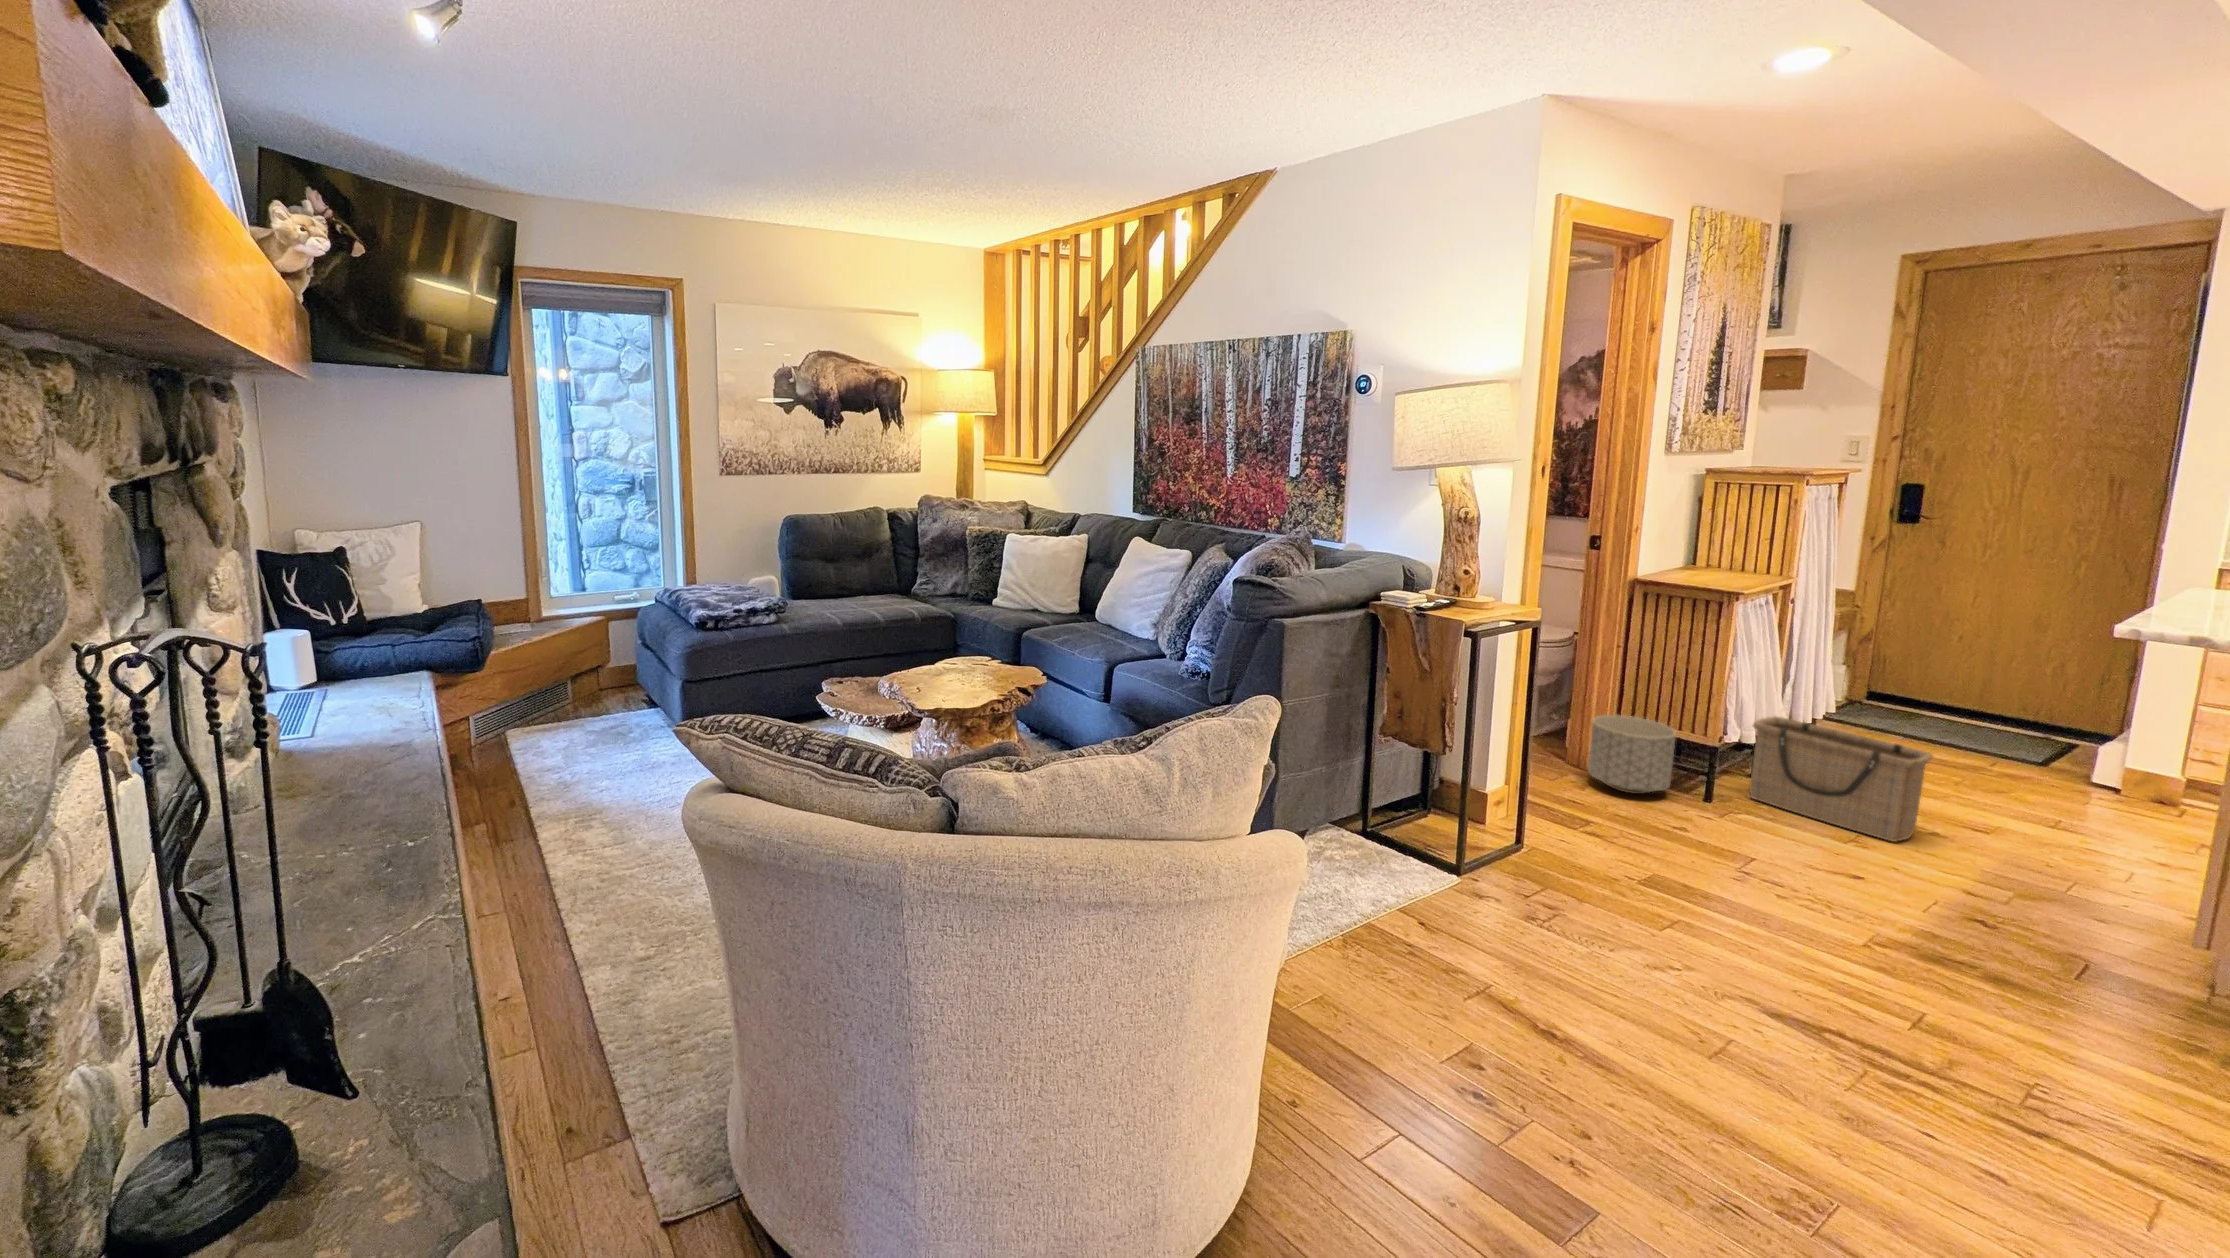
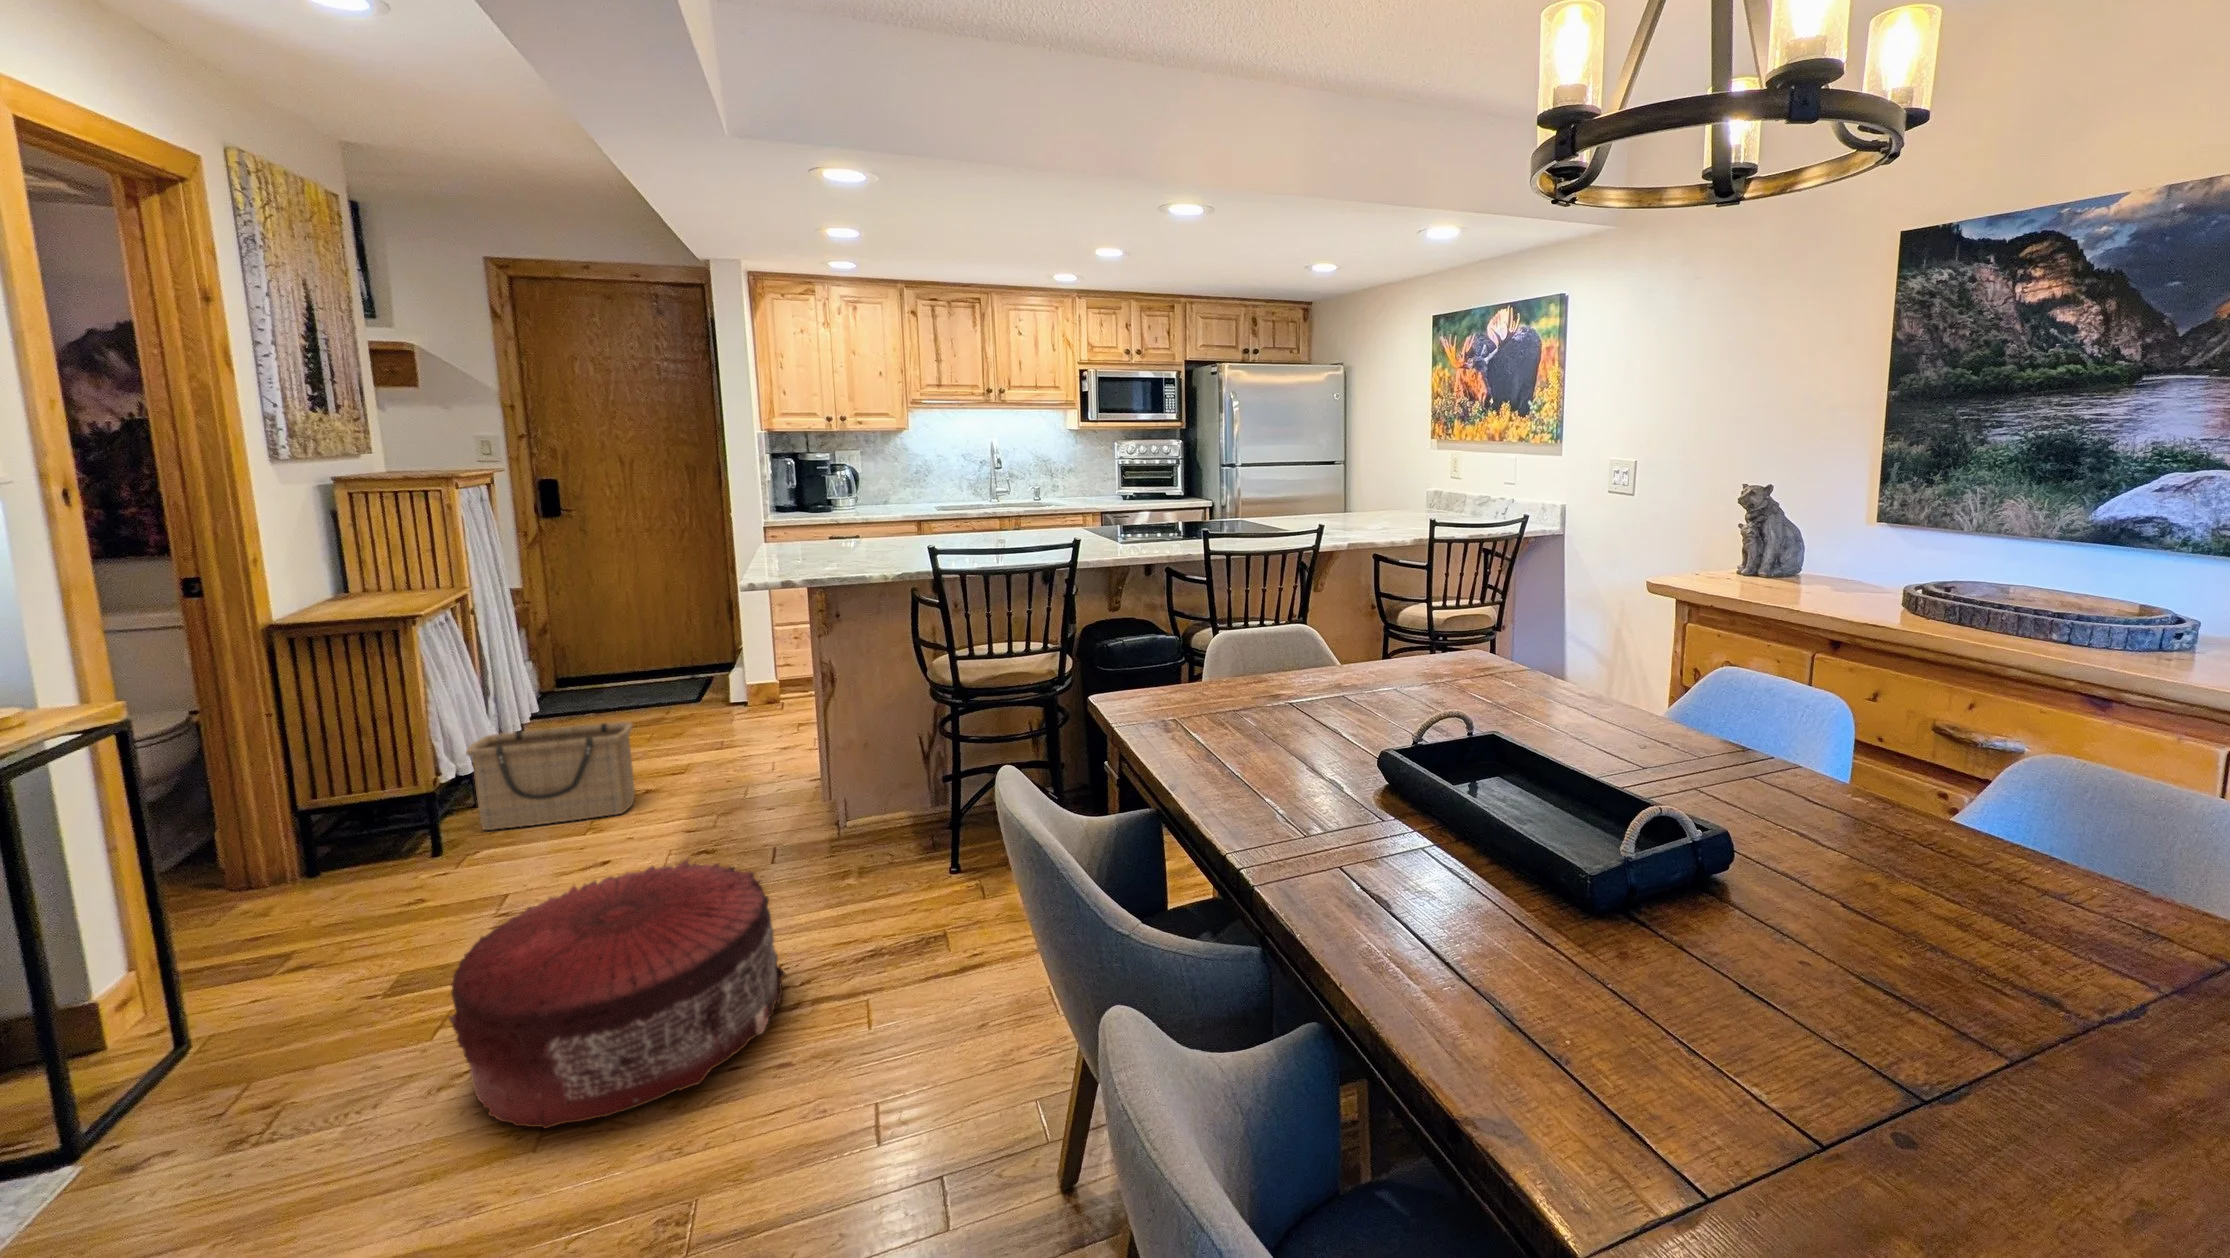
planter: present [1588,715,1676,794] -> none [258,790,389,895]
pouf: none [1675,868,2038,1127] -> present [449,860,785,1128]

